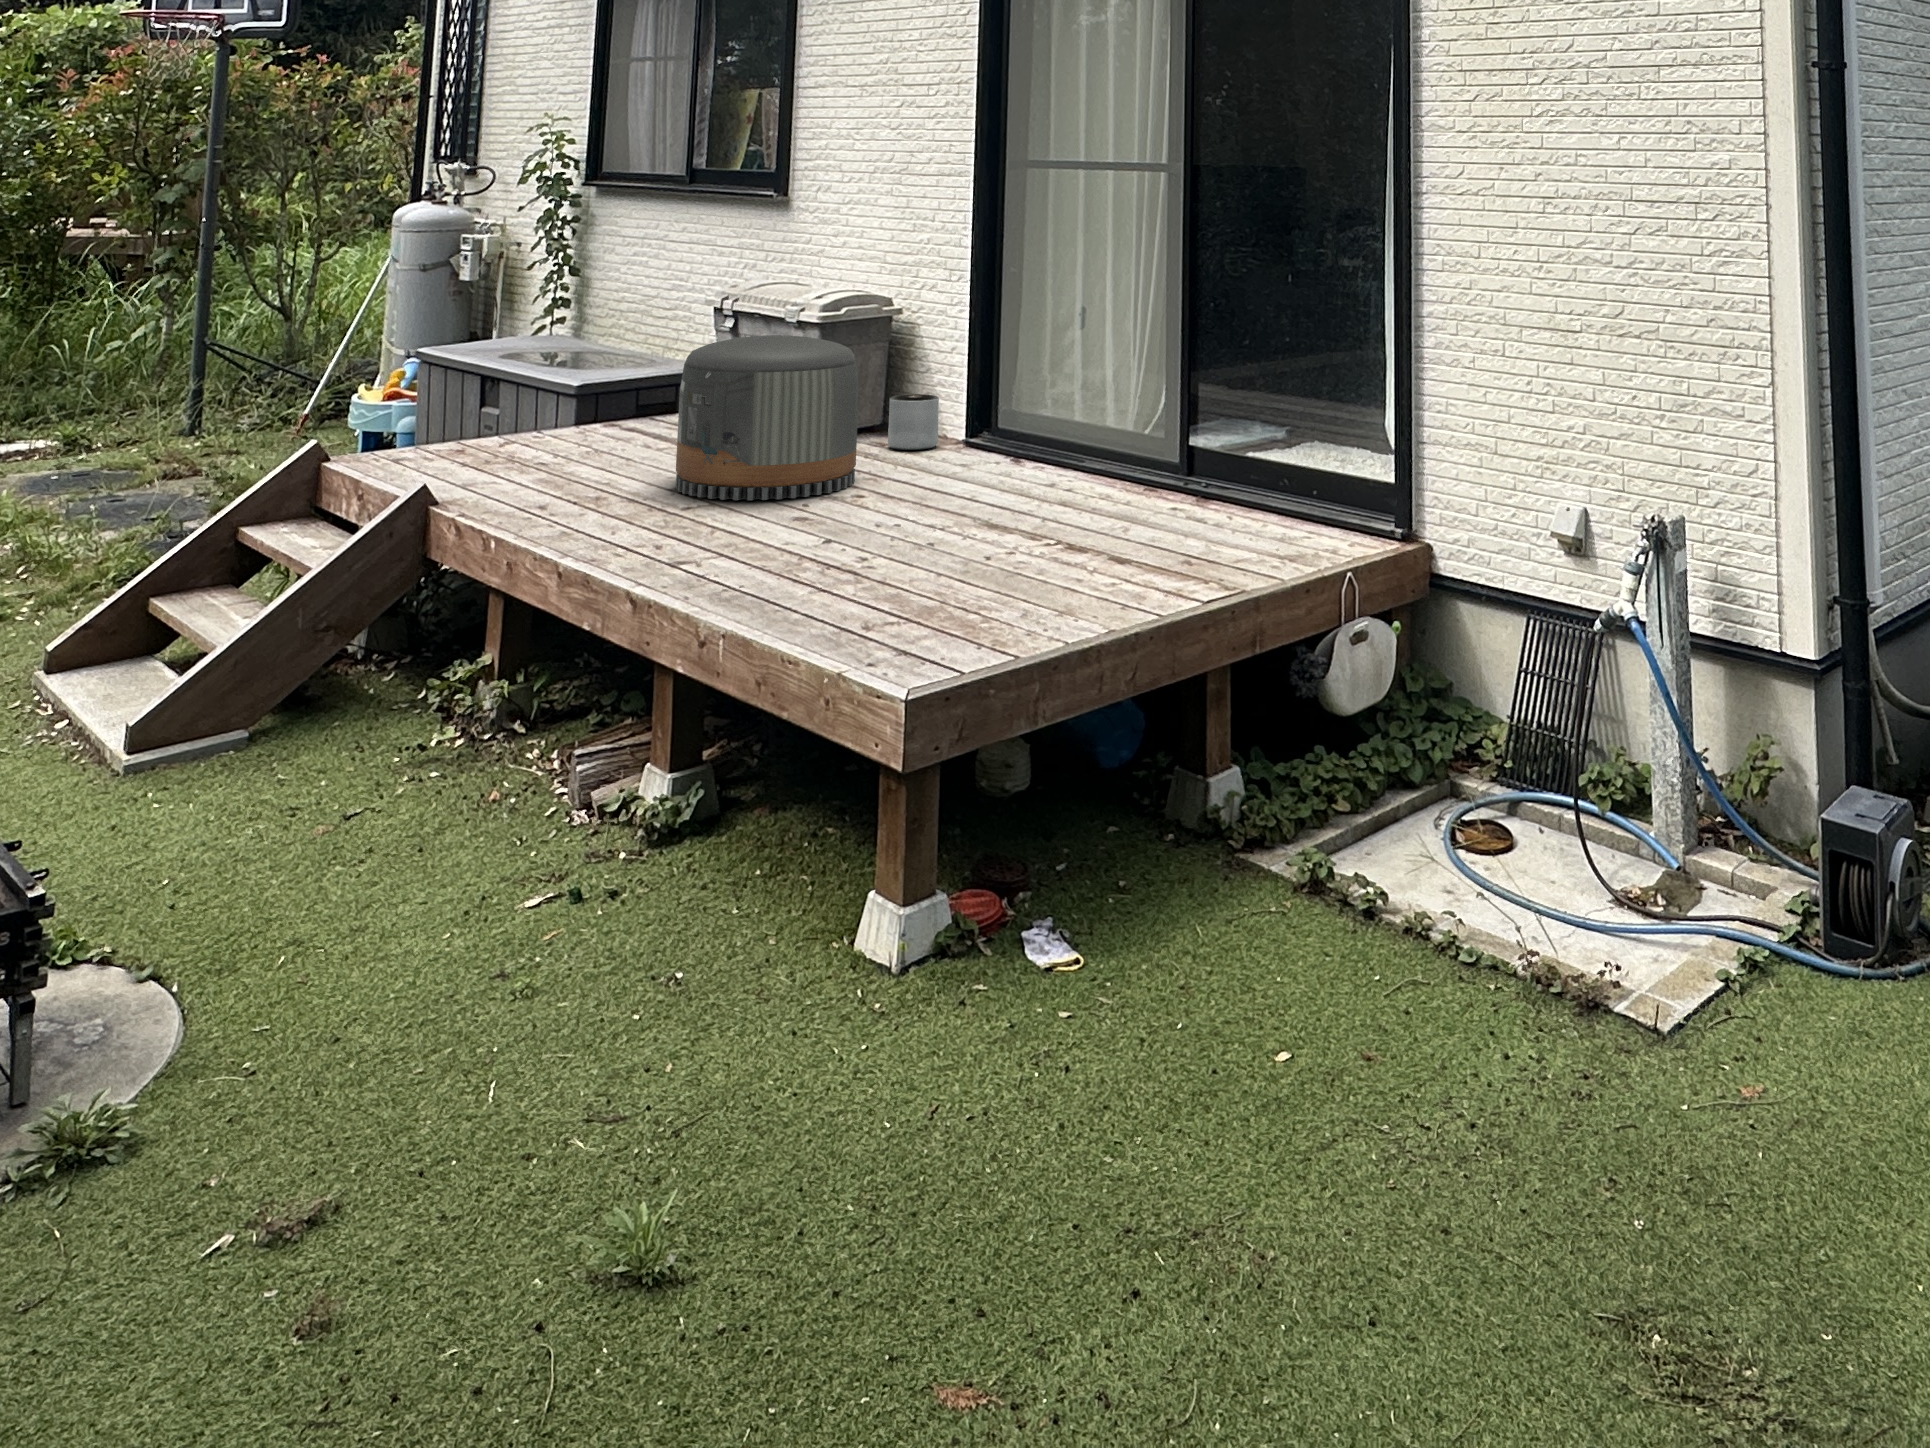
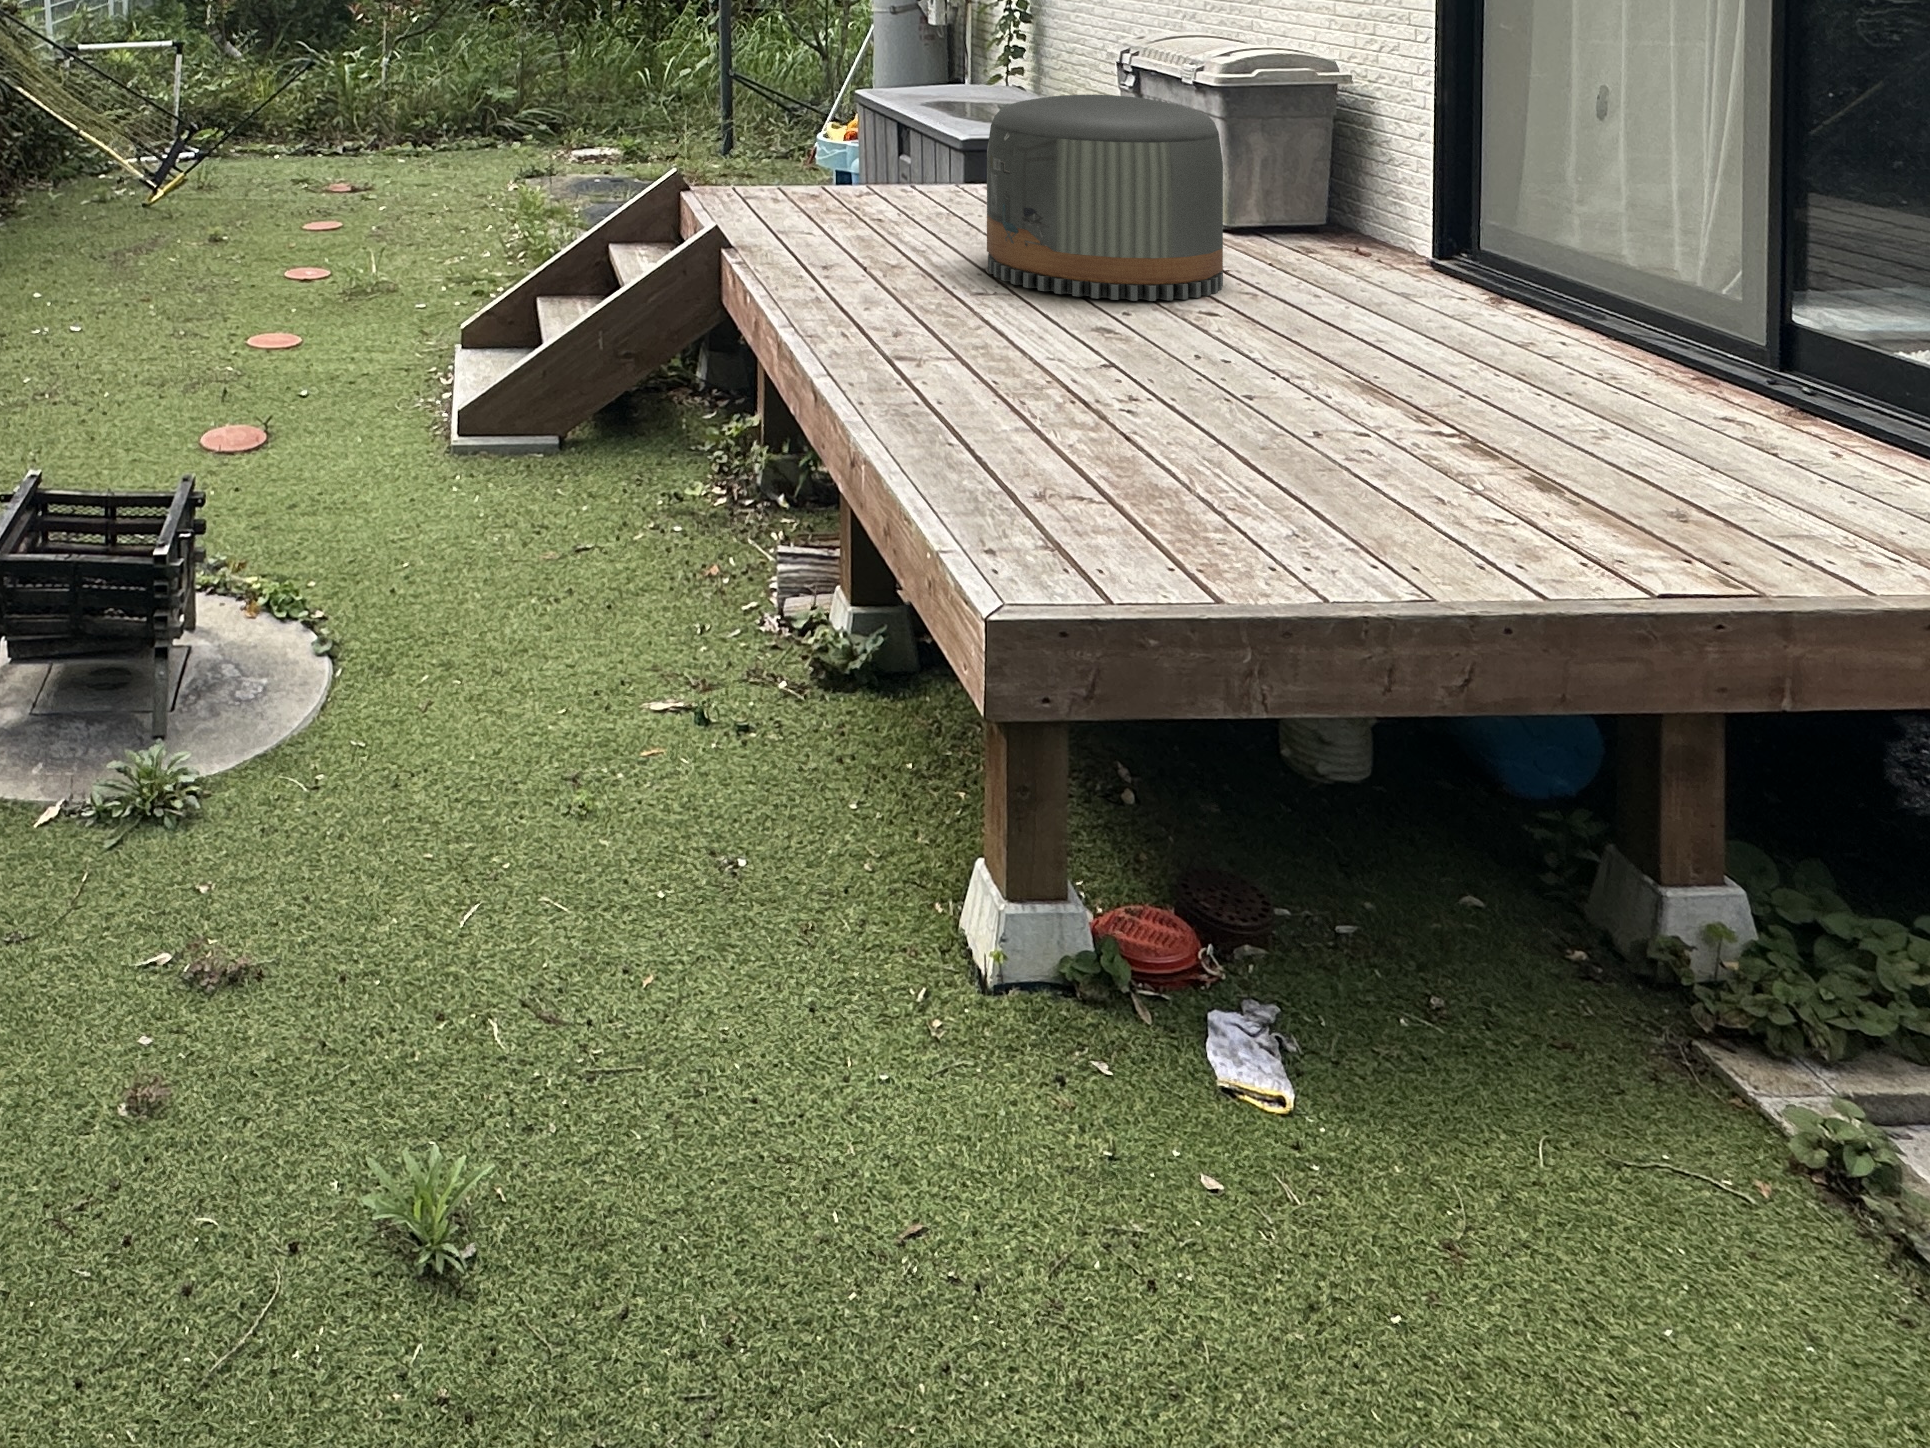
planter: present [888,394,939,450] -> none [1311,187,1387,262]

